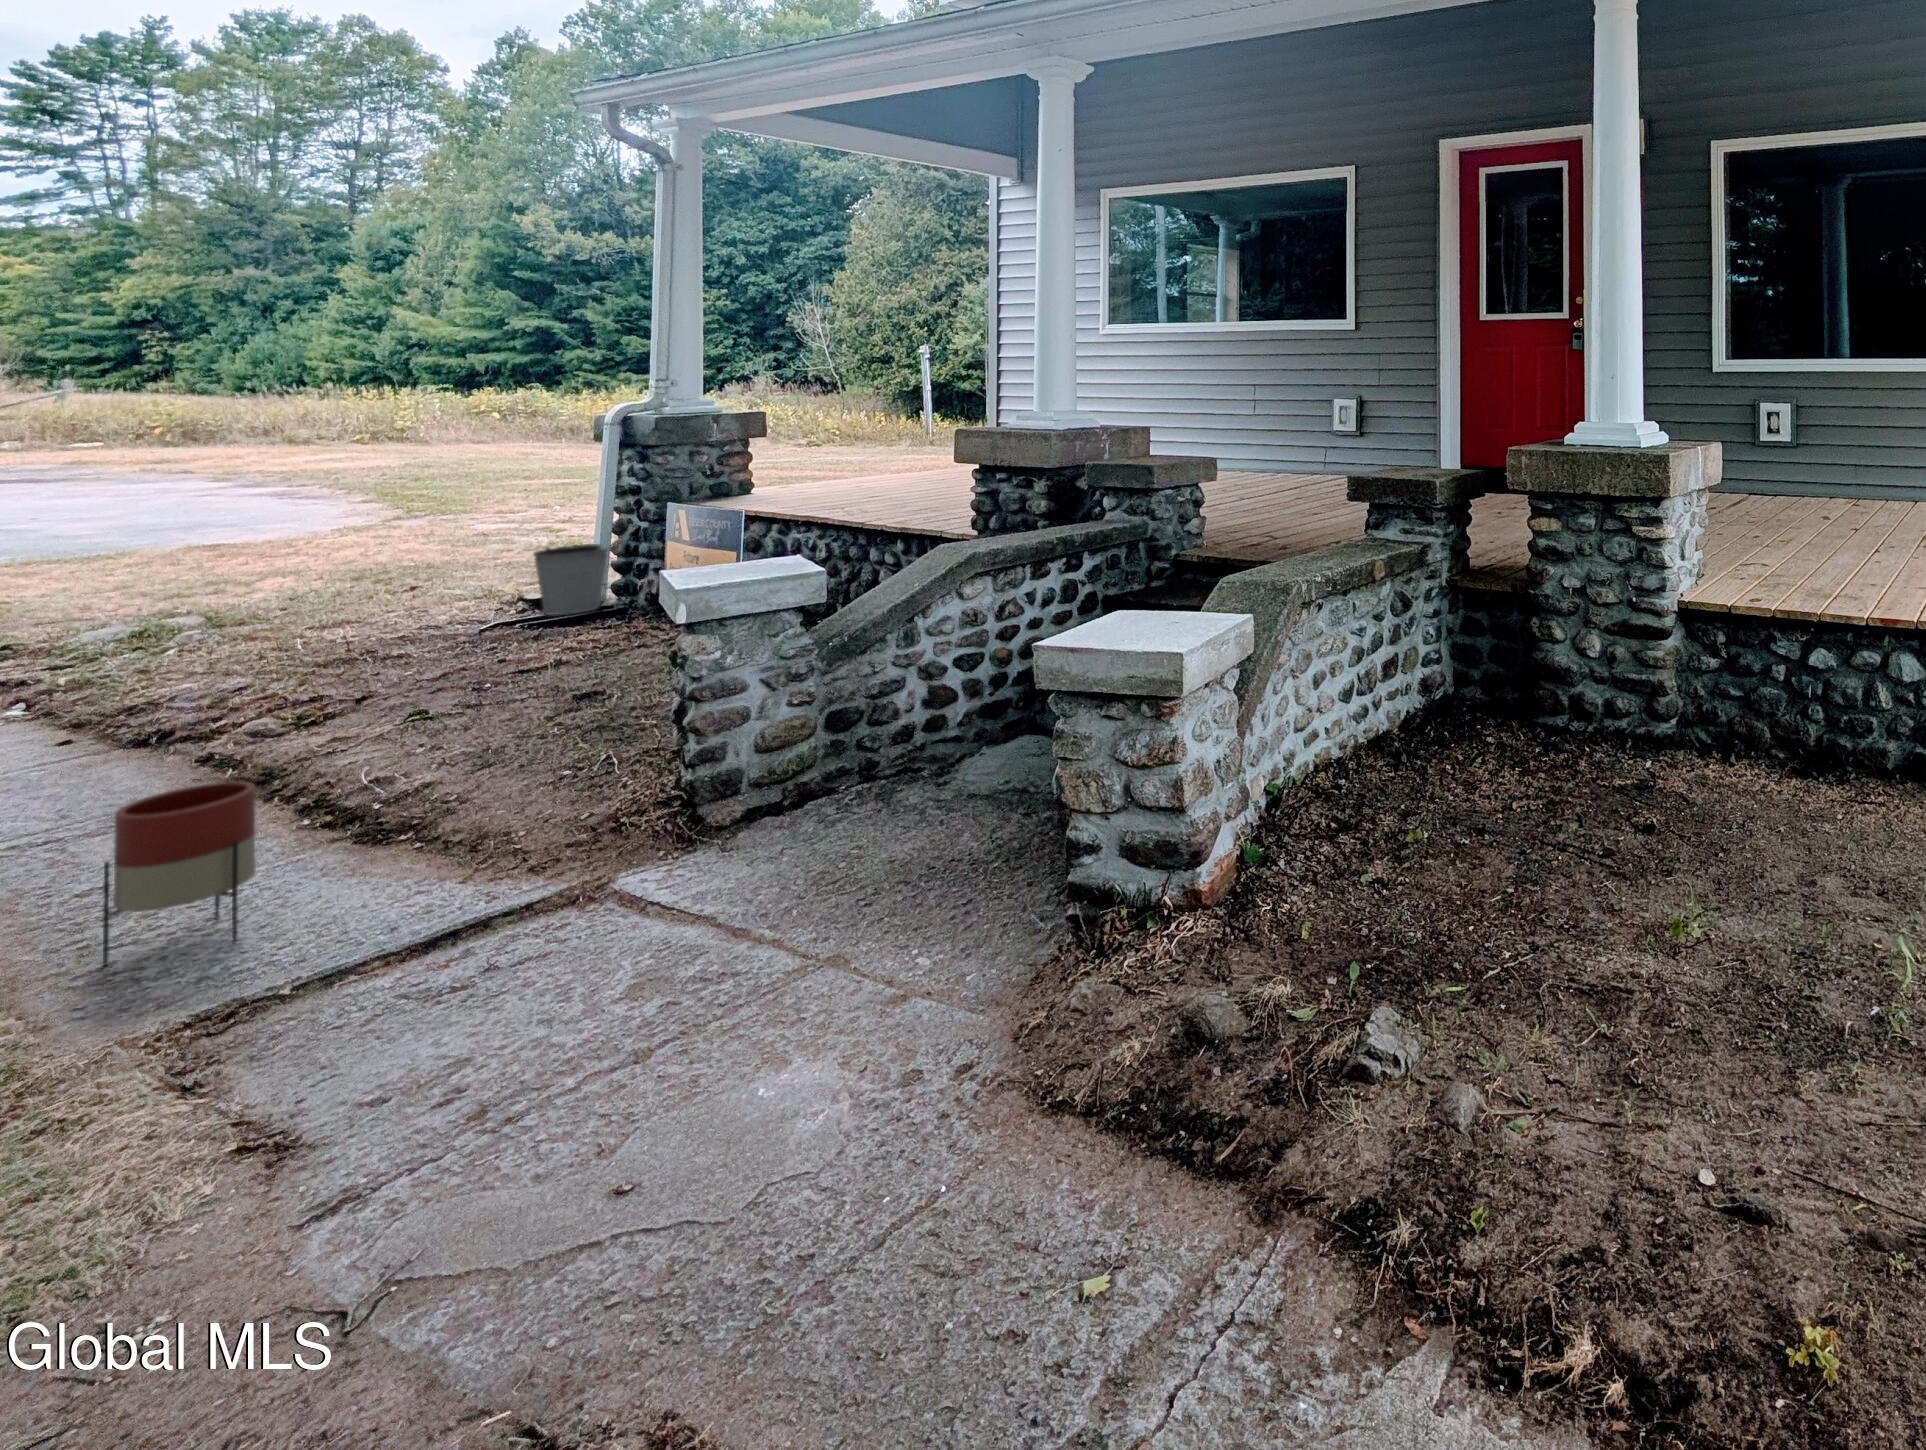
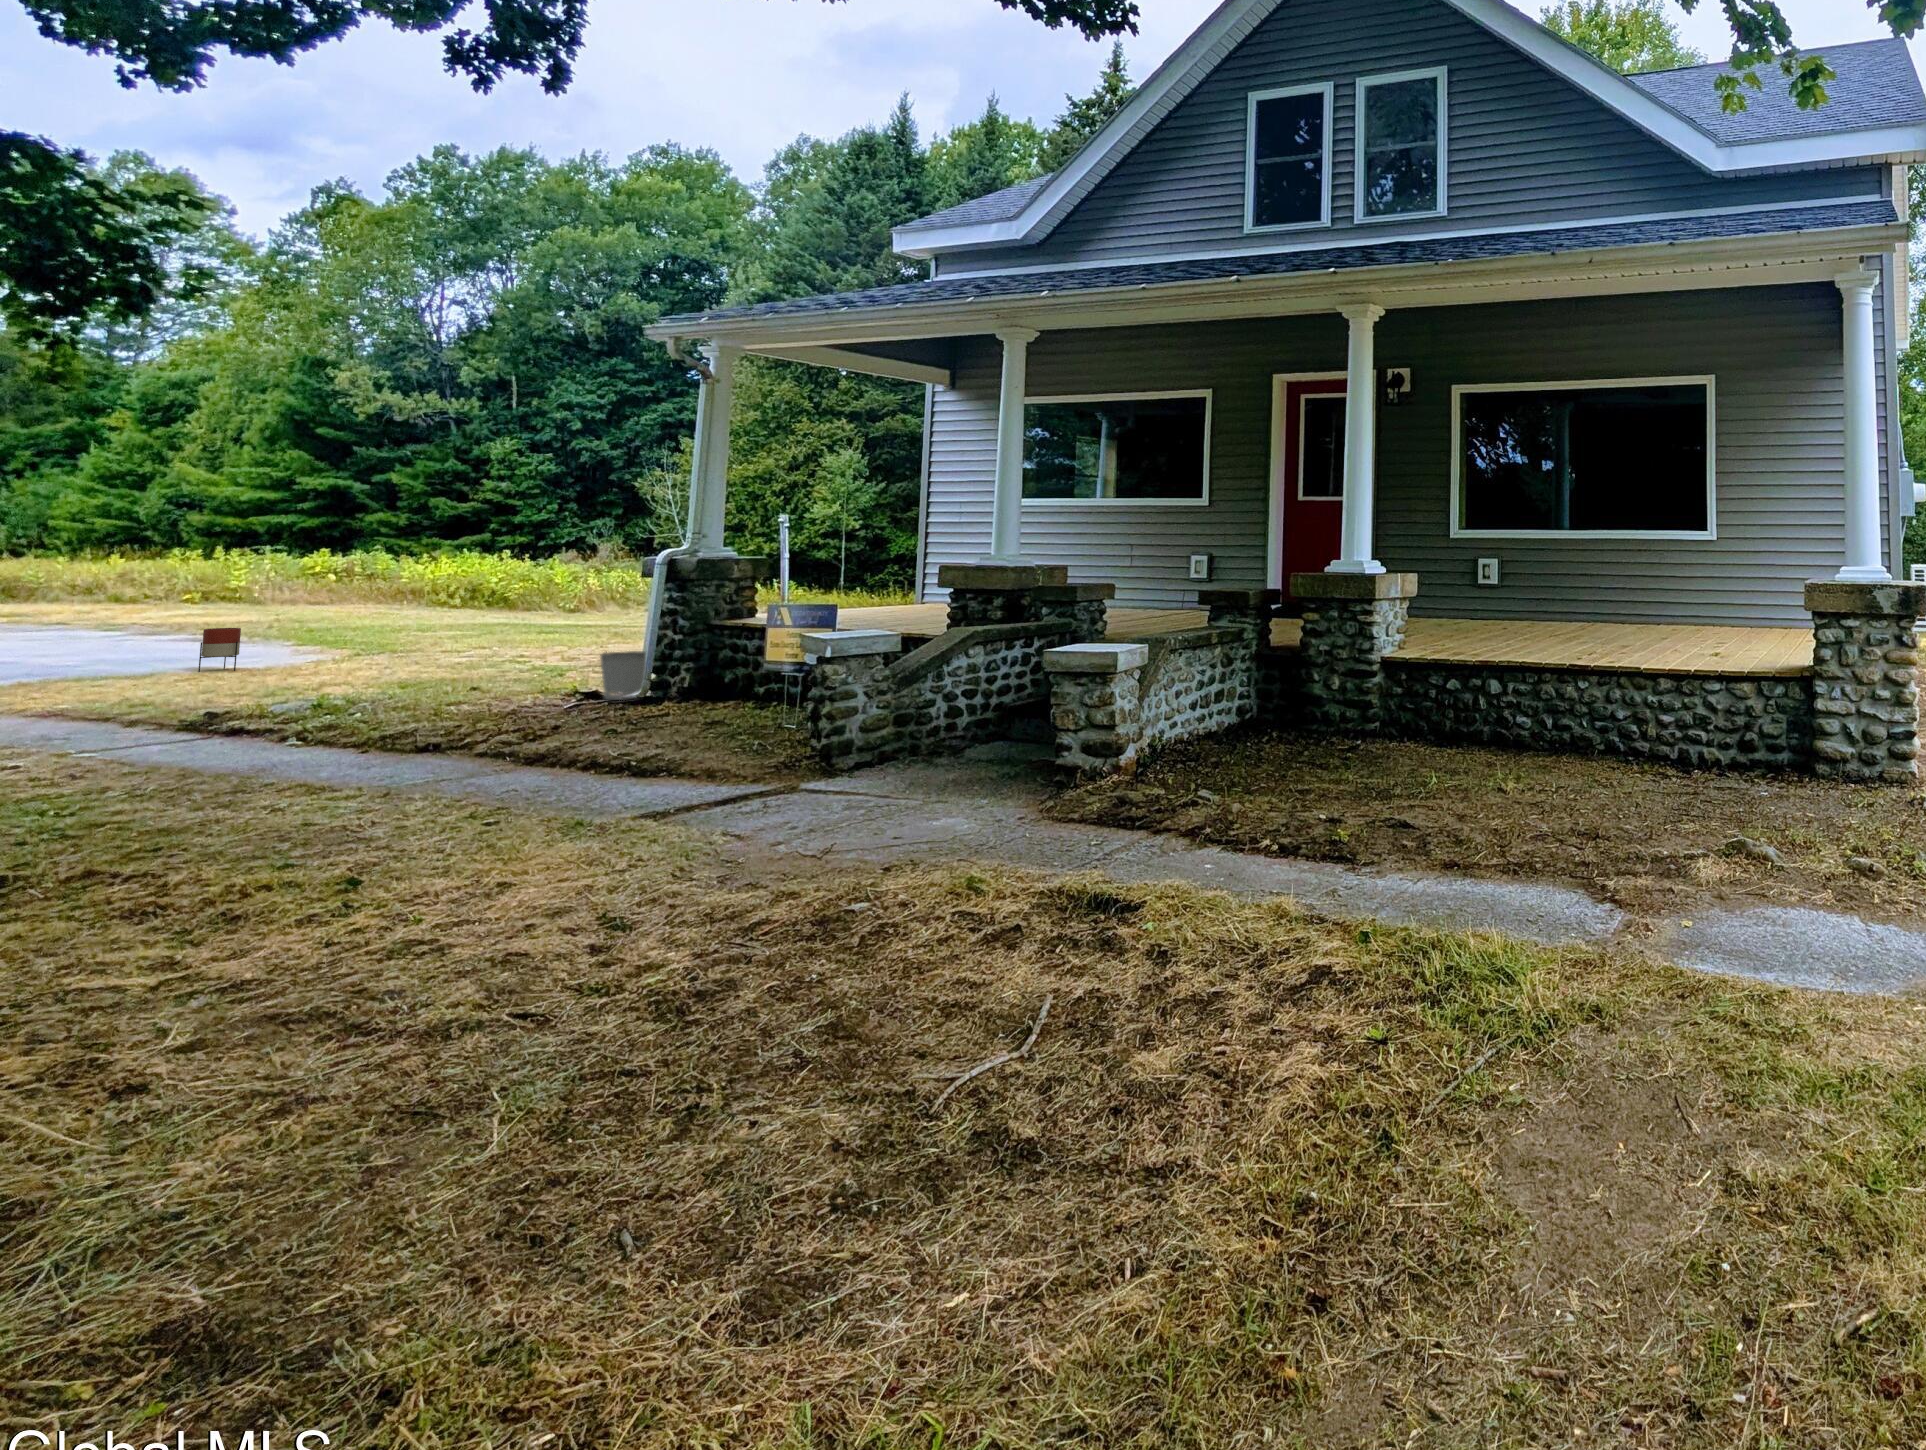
planter: present [103,781,256,966] -> present [198,628,241,672]

